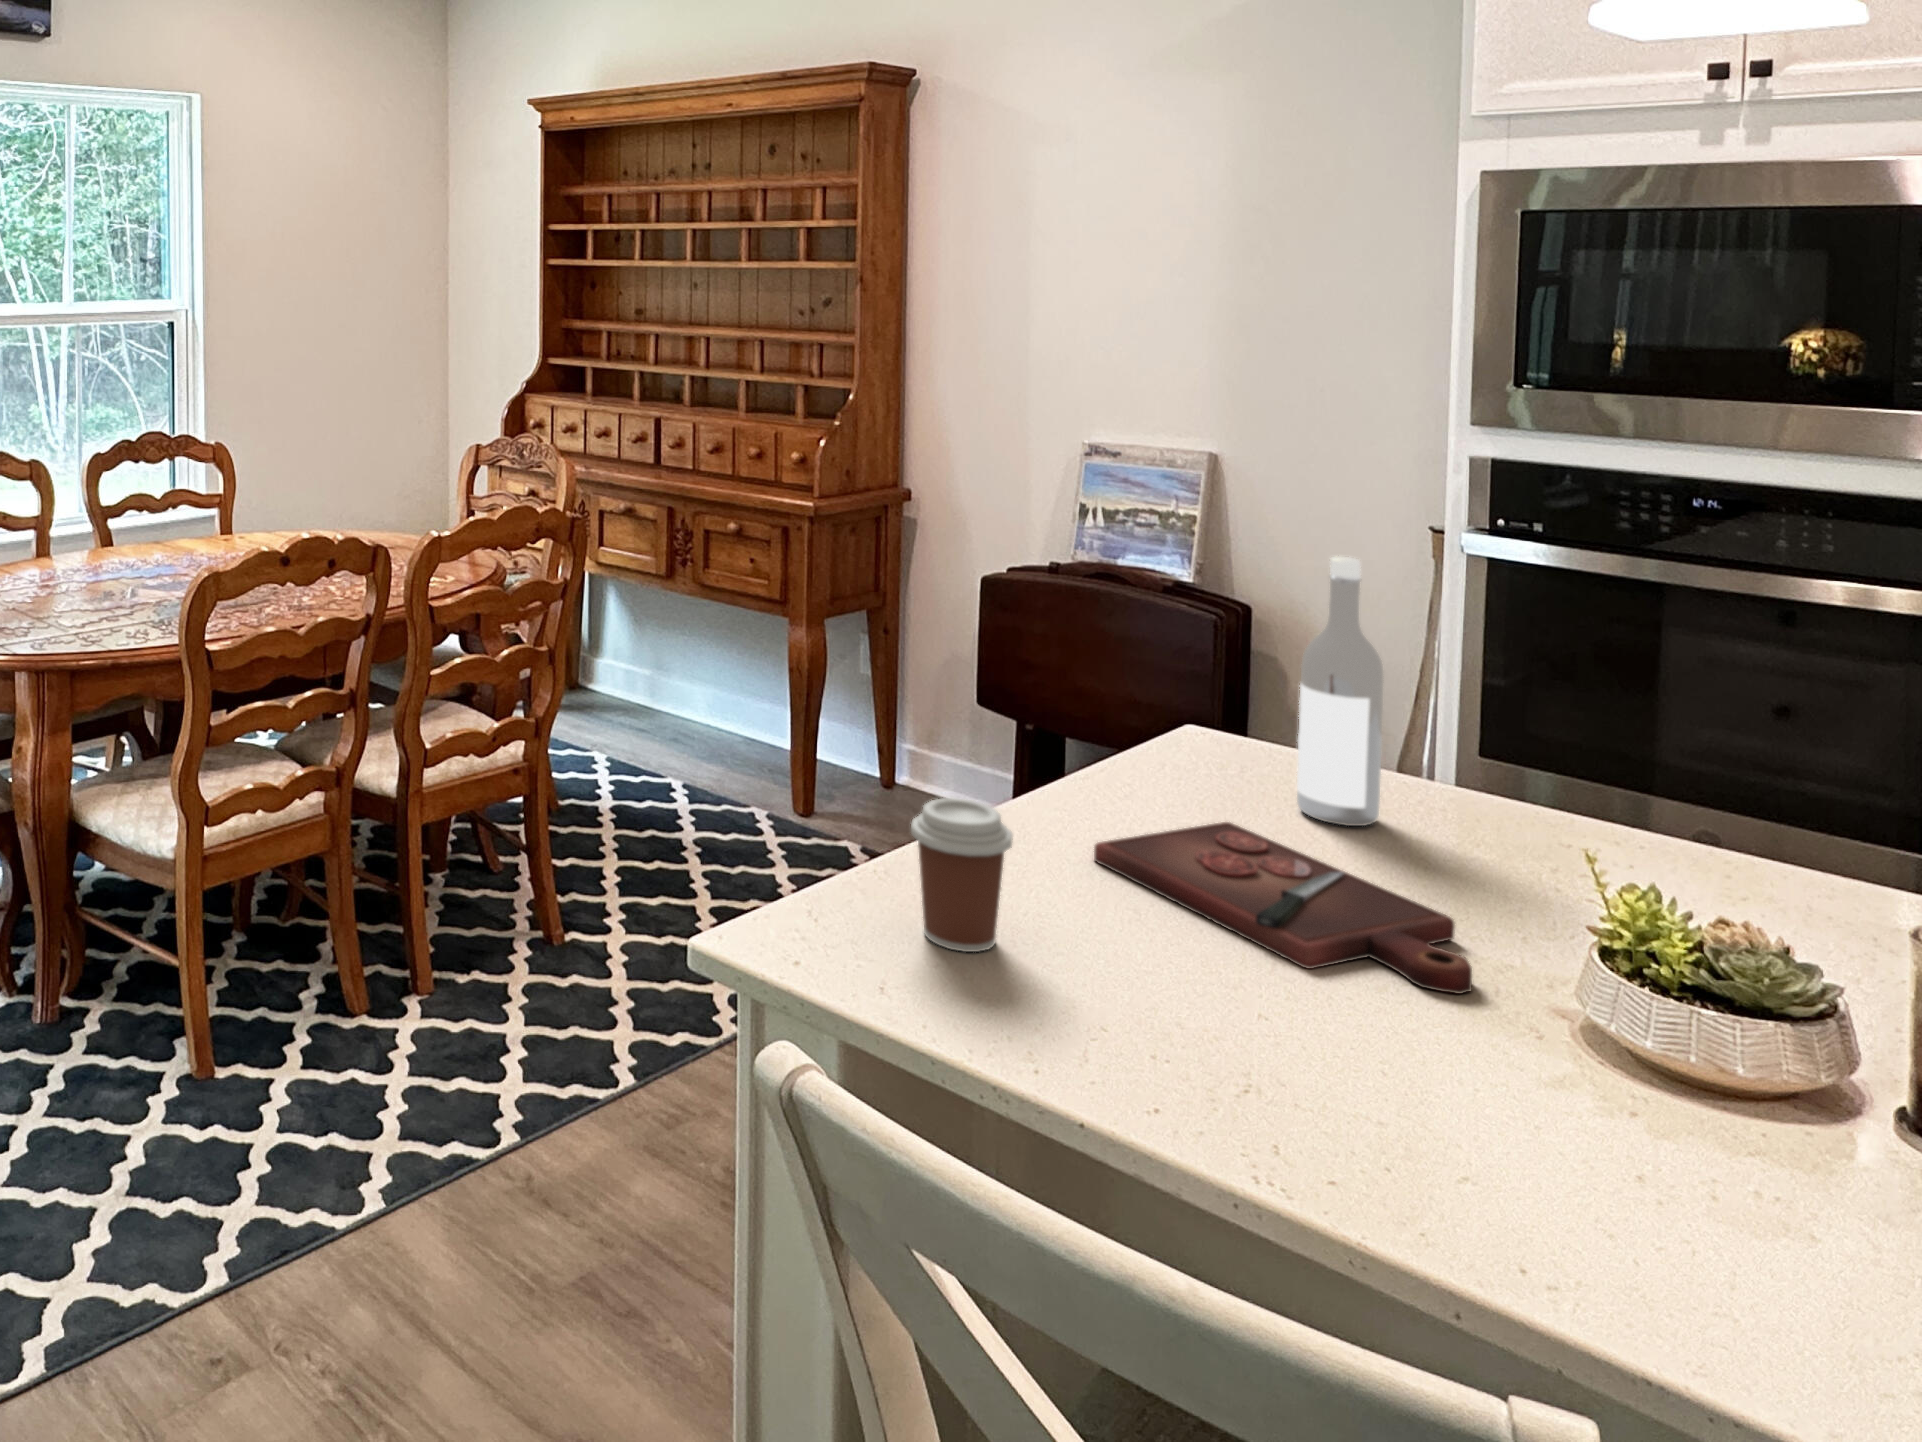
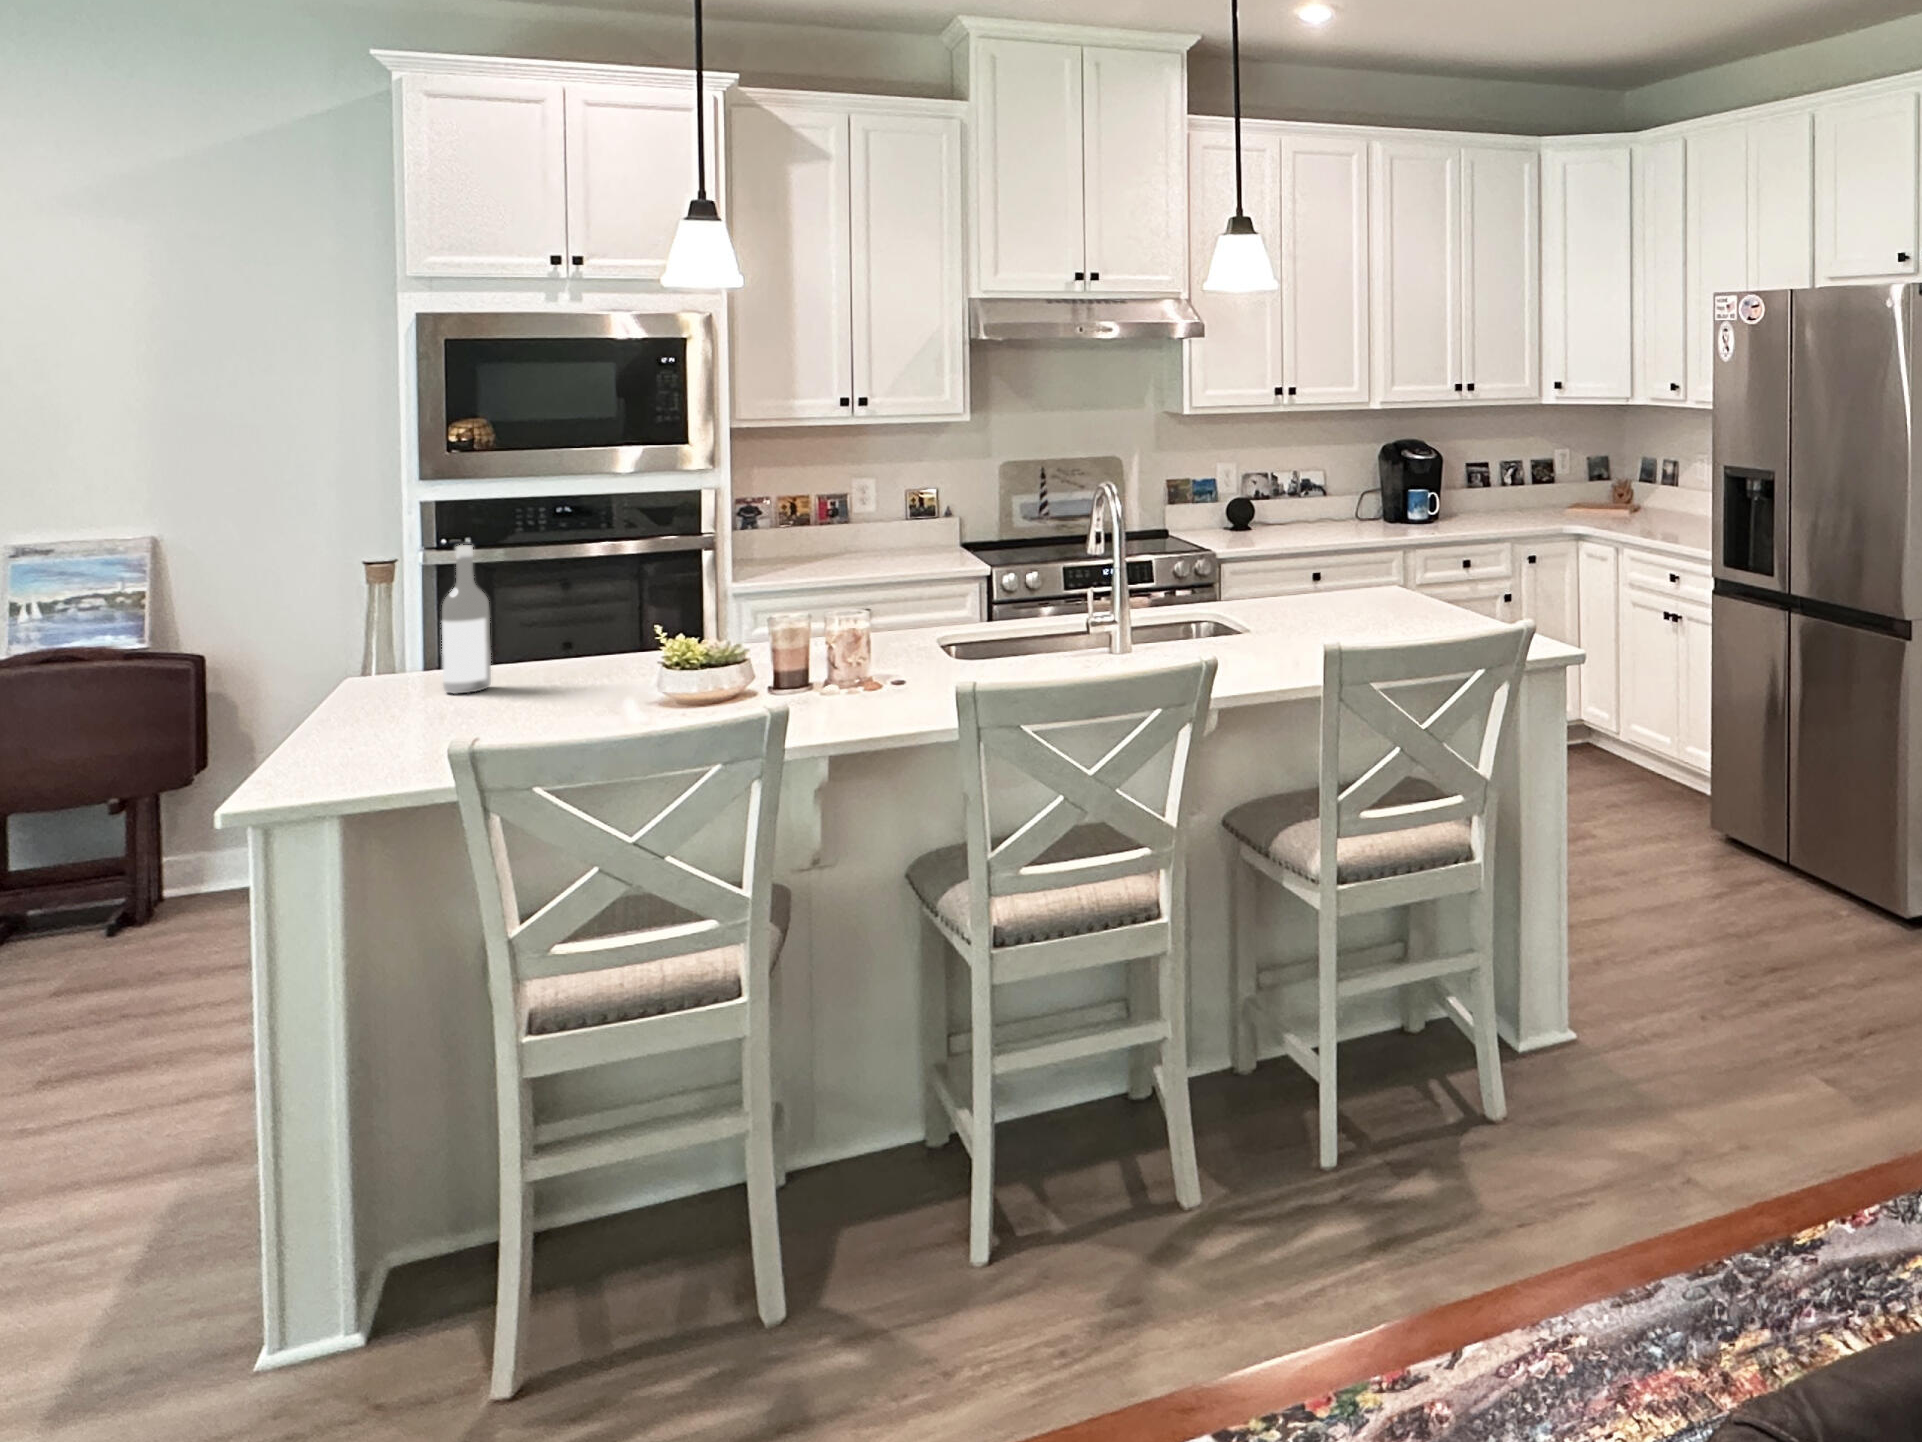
coffee cup: present [911,798,1013,952] -> none [310,695,377,777]
cutting board: present [1094,822,1472,994] -> none [368,696,591,735]

